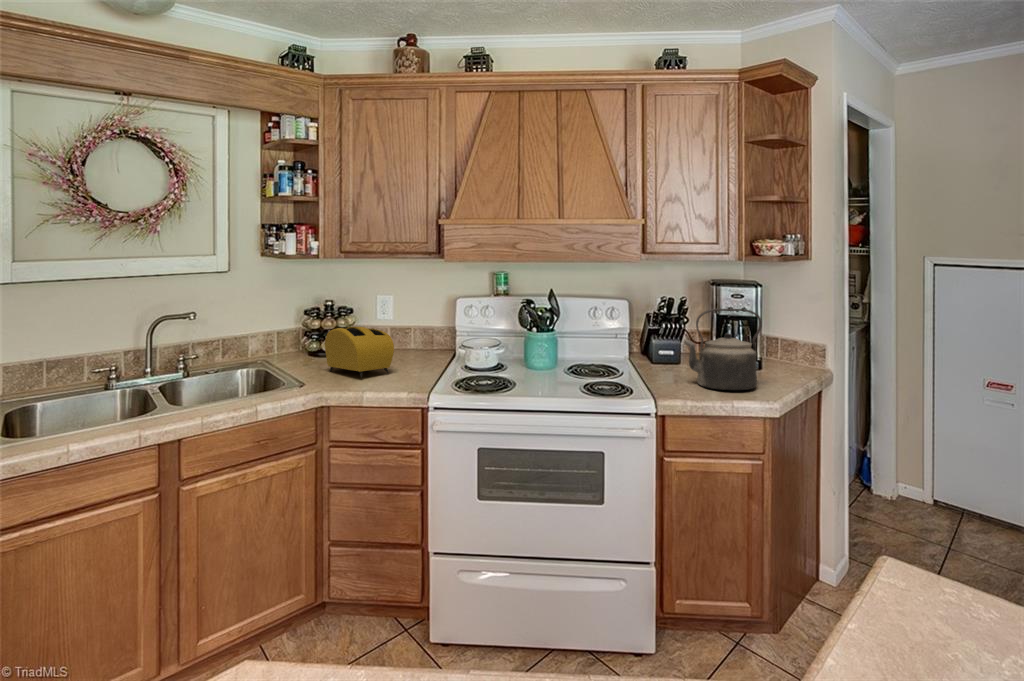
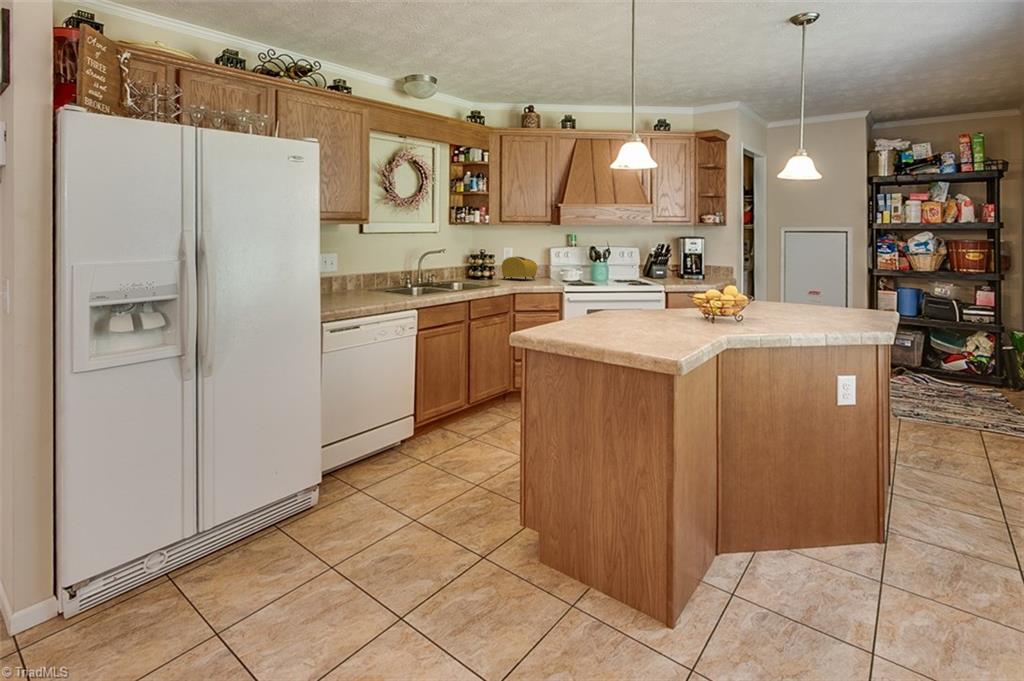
kettle: present [684,309,762,390] -> none [675,246,709,282]

